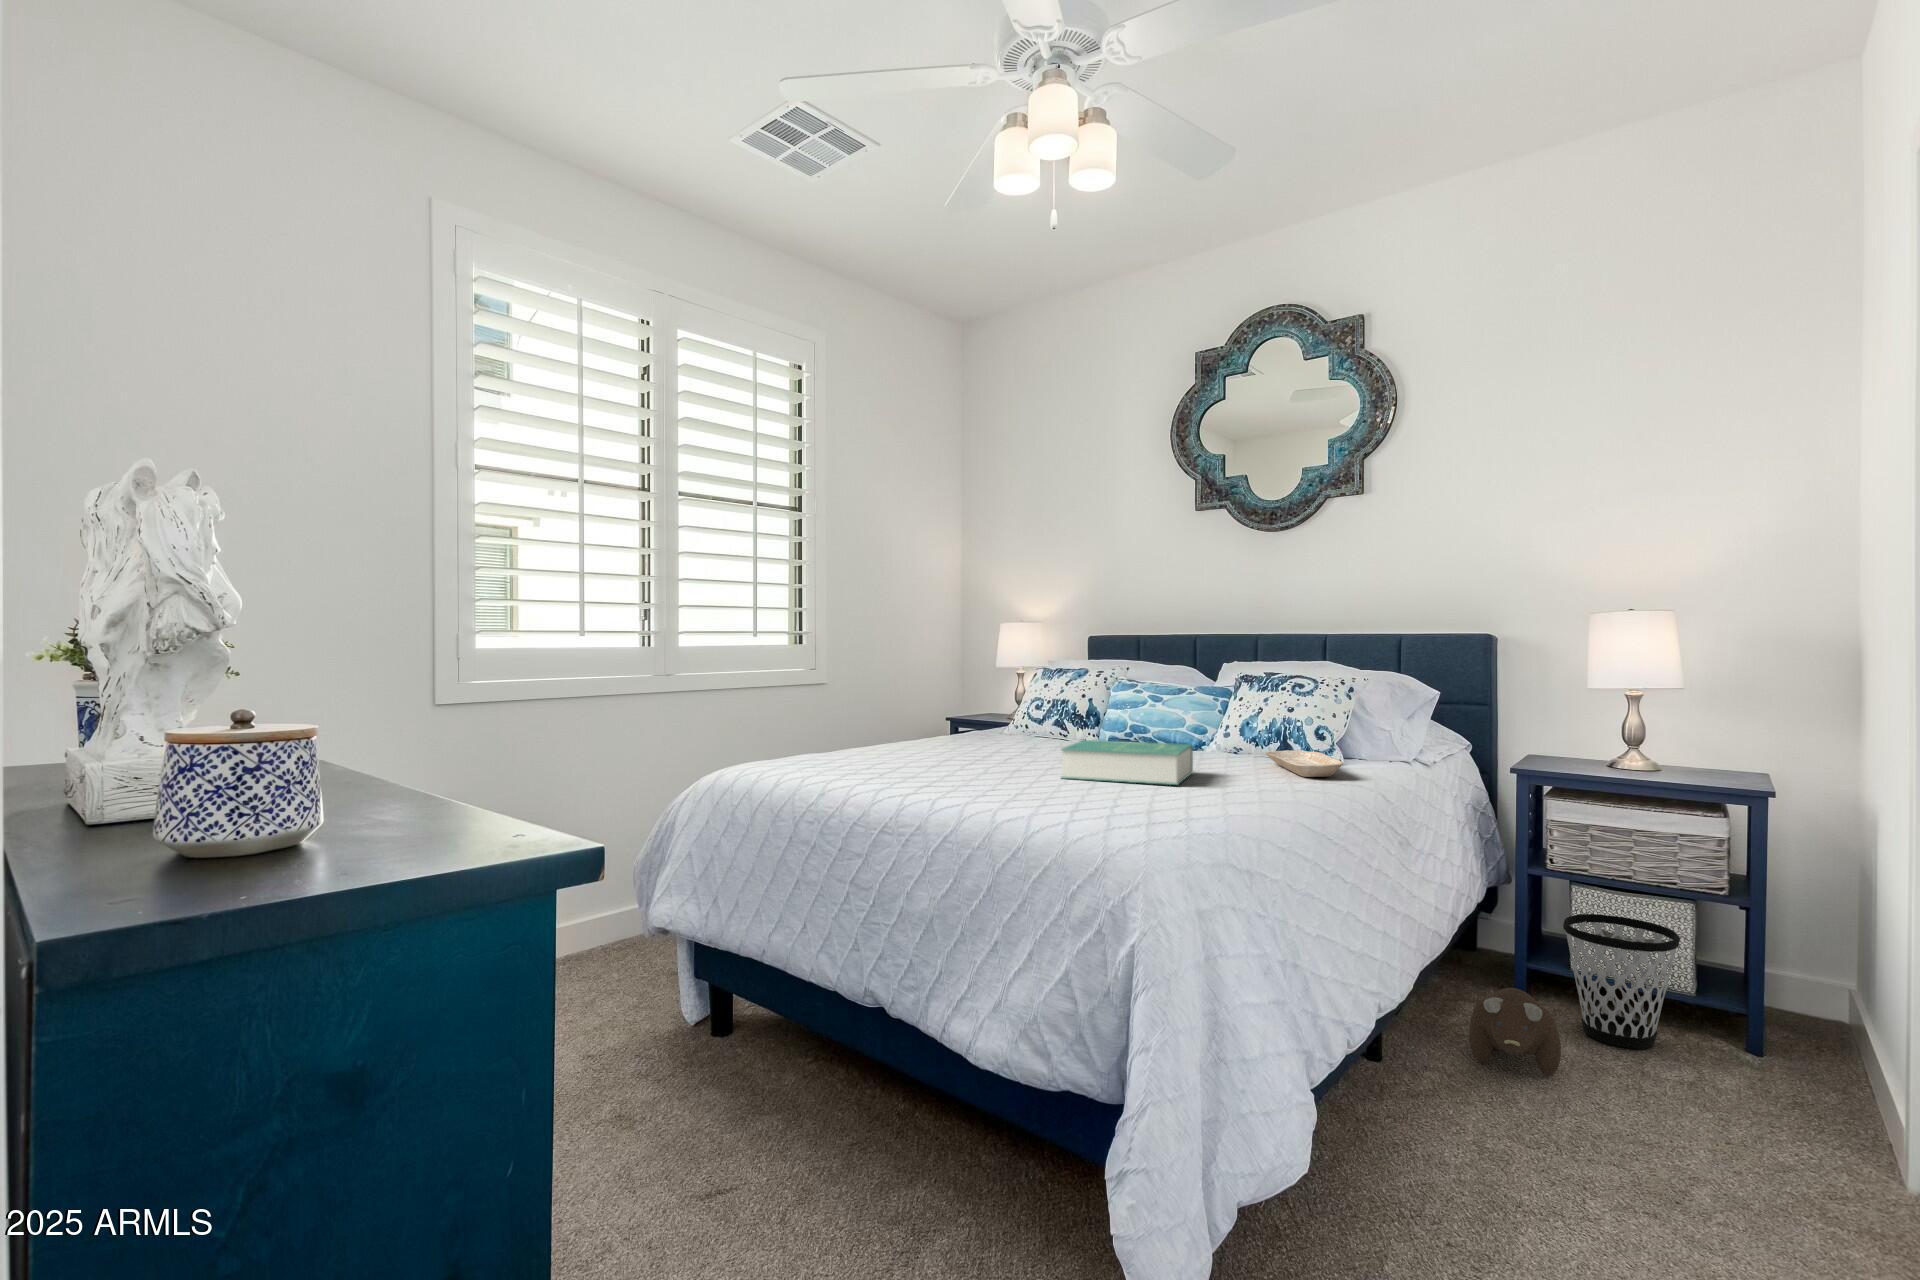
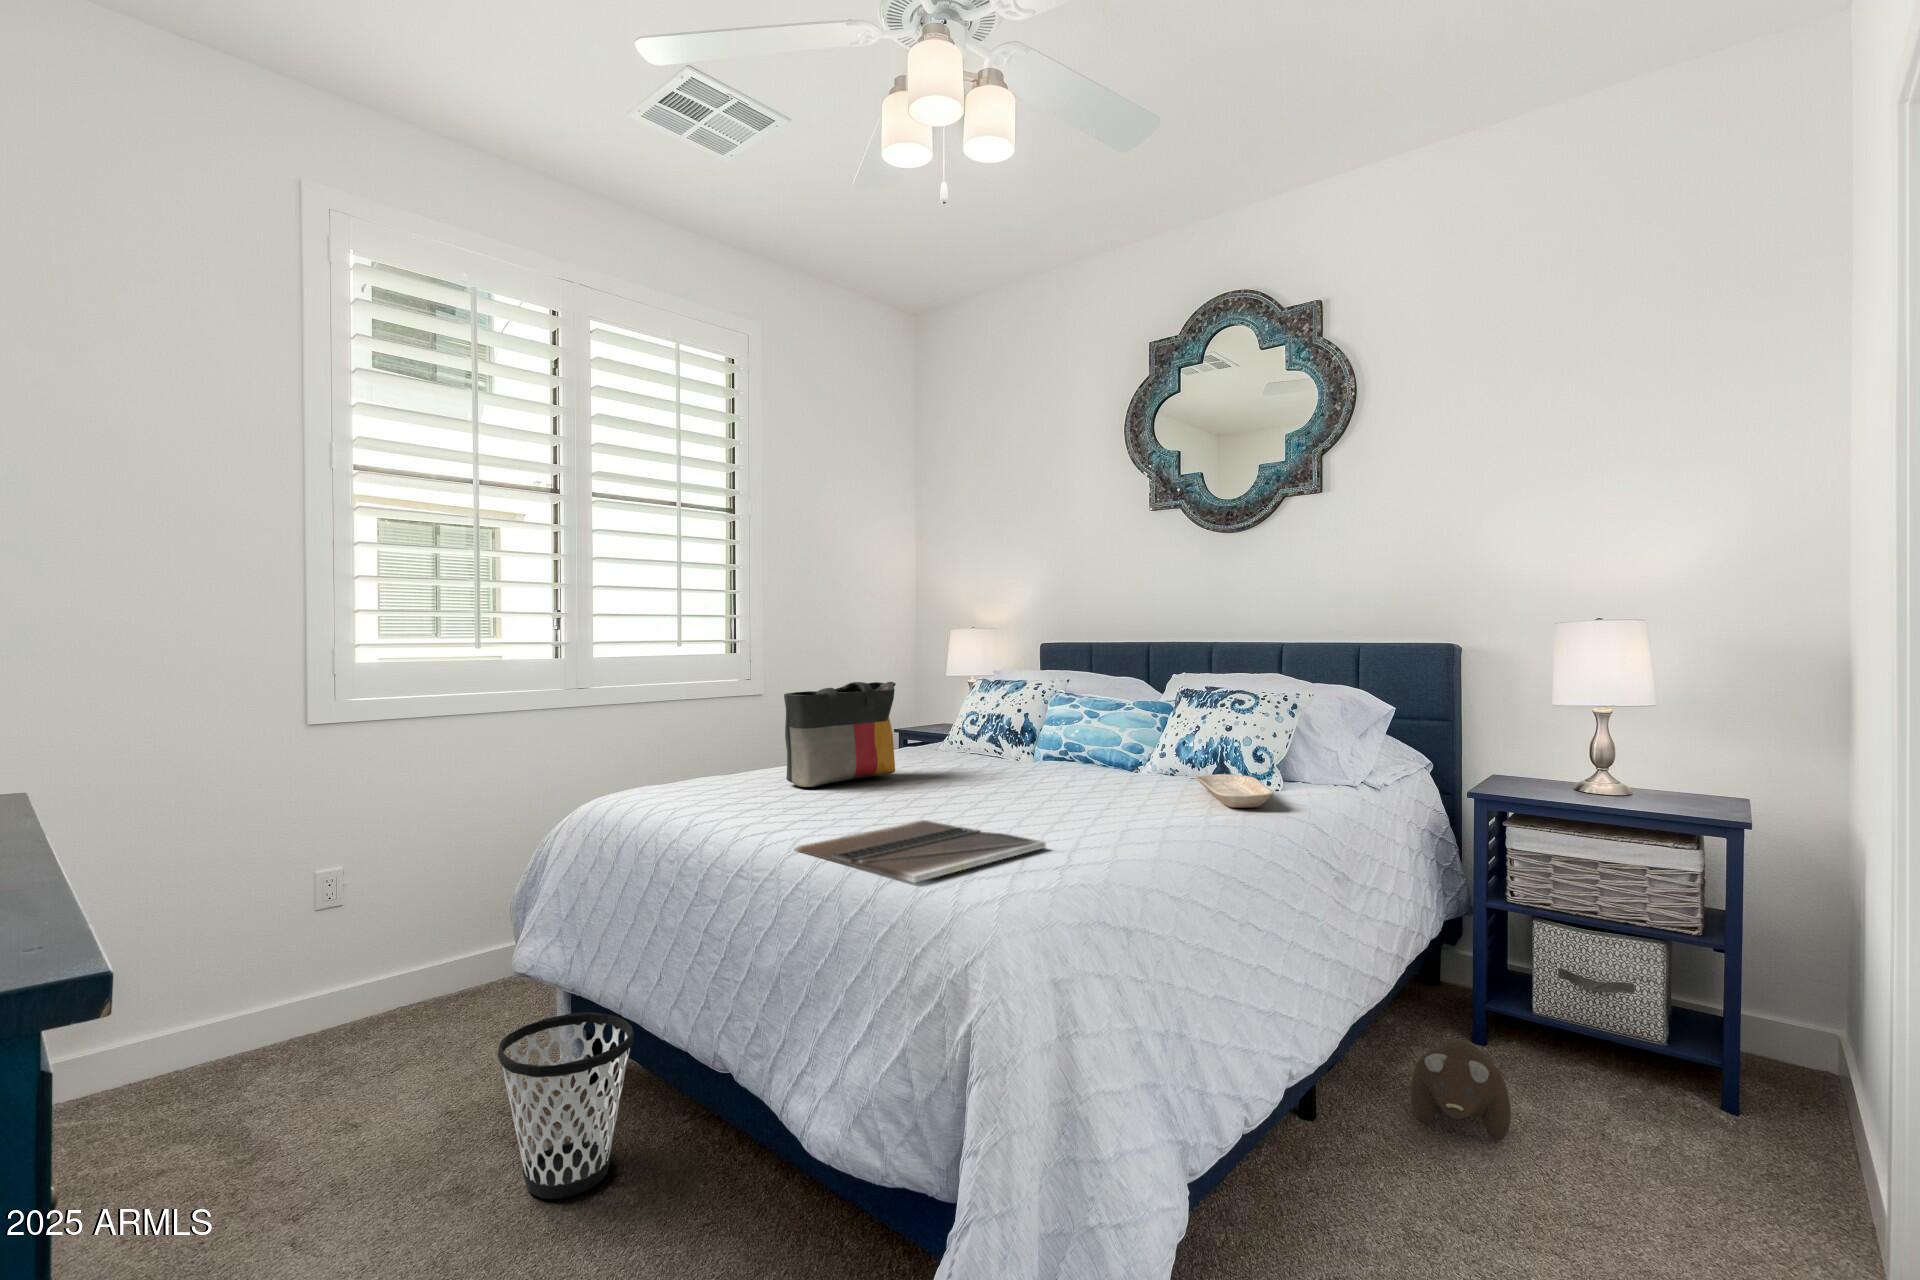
tote bag: none [884,666,984,761] -> present [784,682,896,787]
book: present [1061,740,1193,785] -> none [960,764,1110,819]
laptop: none [933,785,1156,828] -> present [794,820,1046,883]
wastebasket: present [1563,914,1680,1049] -> present [497,1012,634,1199]

